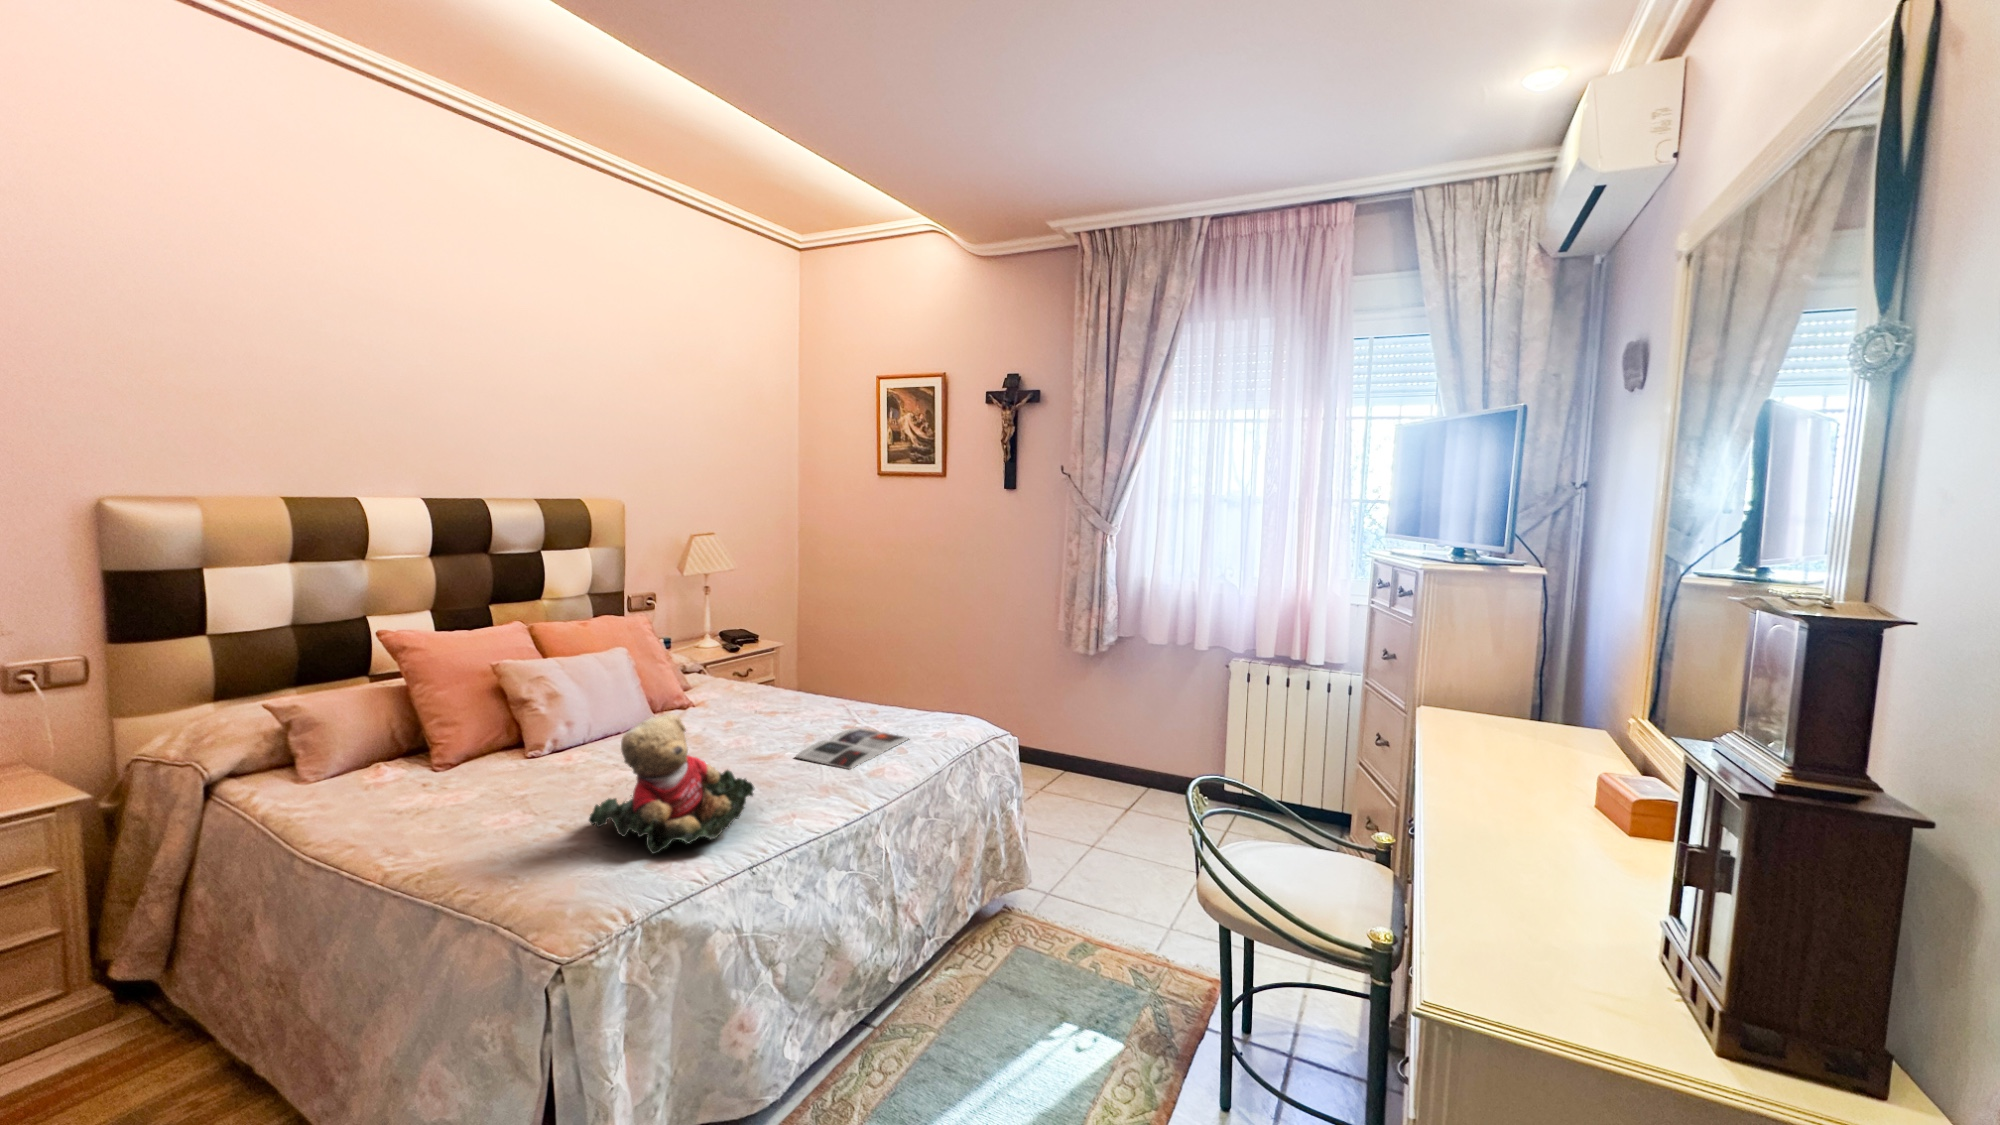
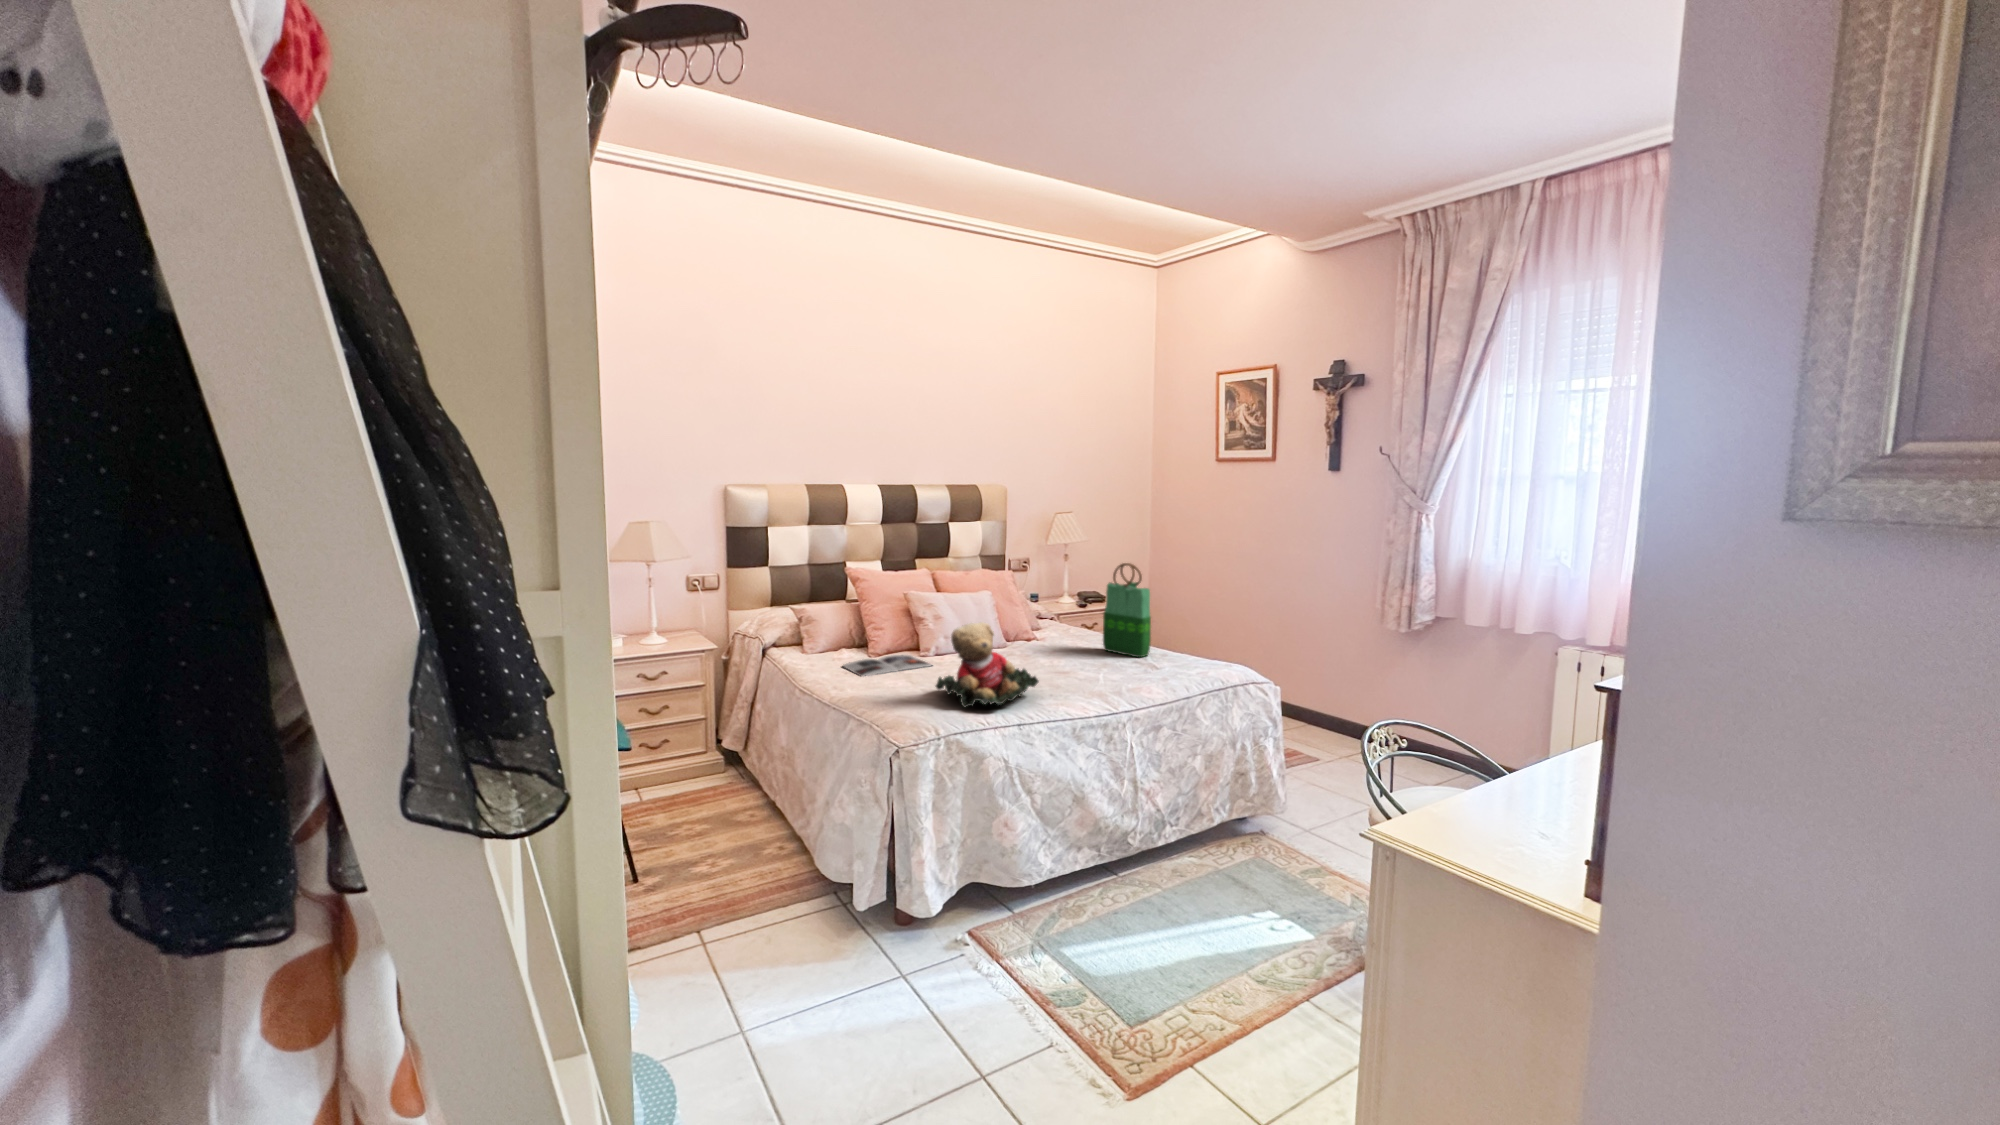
tote bag: none [795,603,858,720] -> present [1103,563,1151,657]
magazine: present [796,728,909,769] -> present [843,655,931,676]

